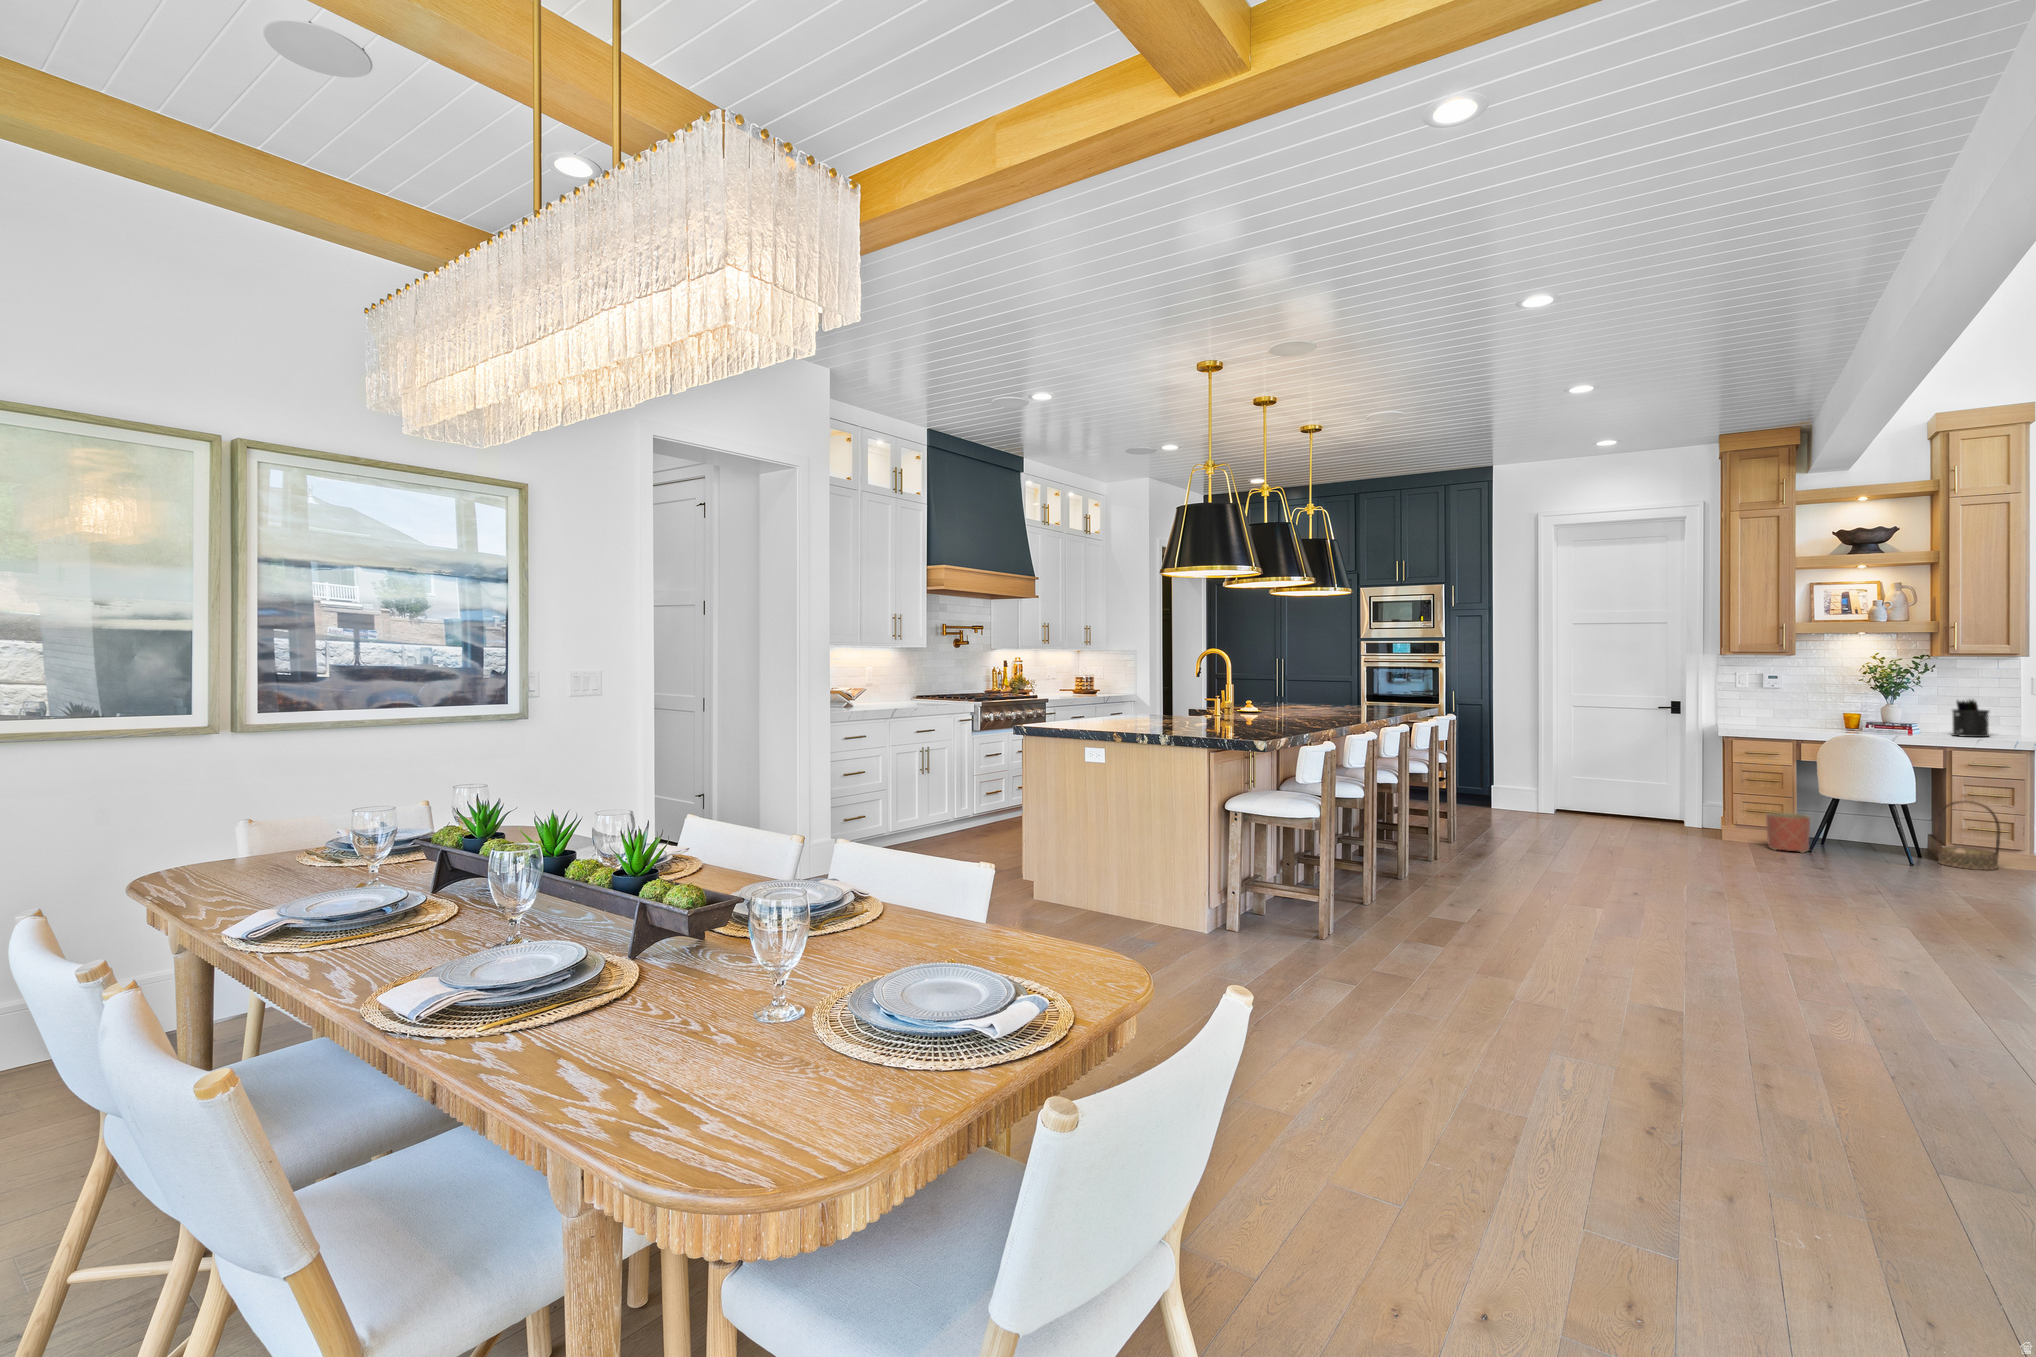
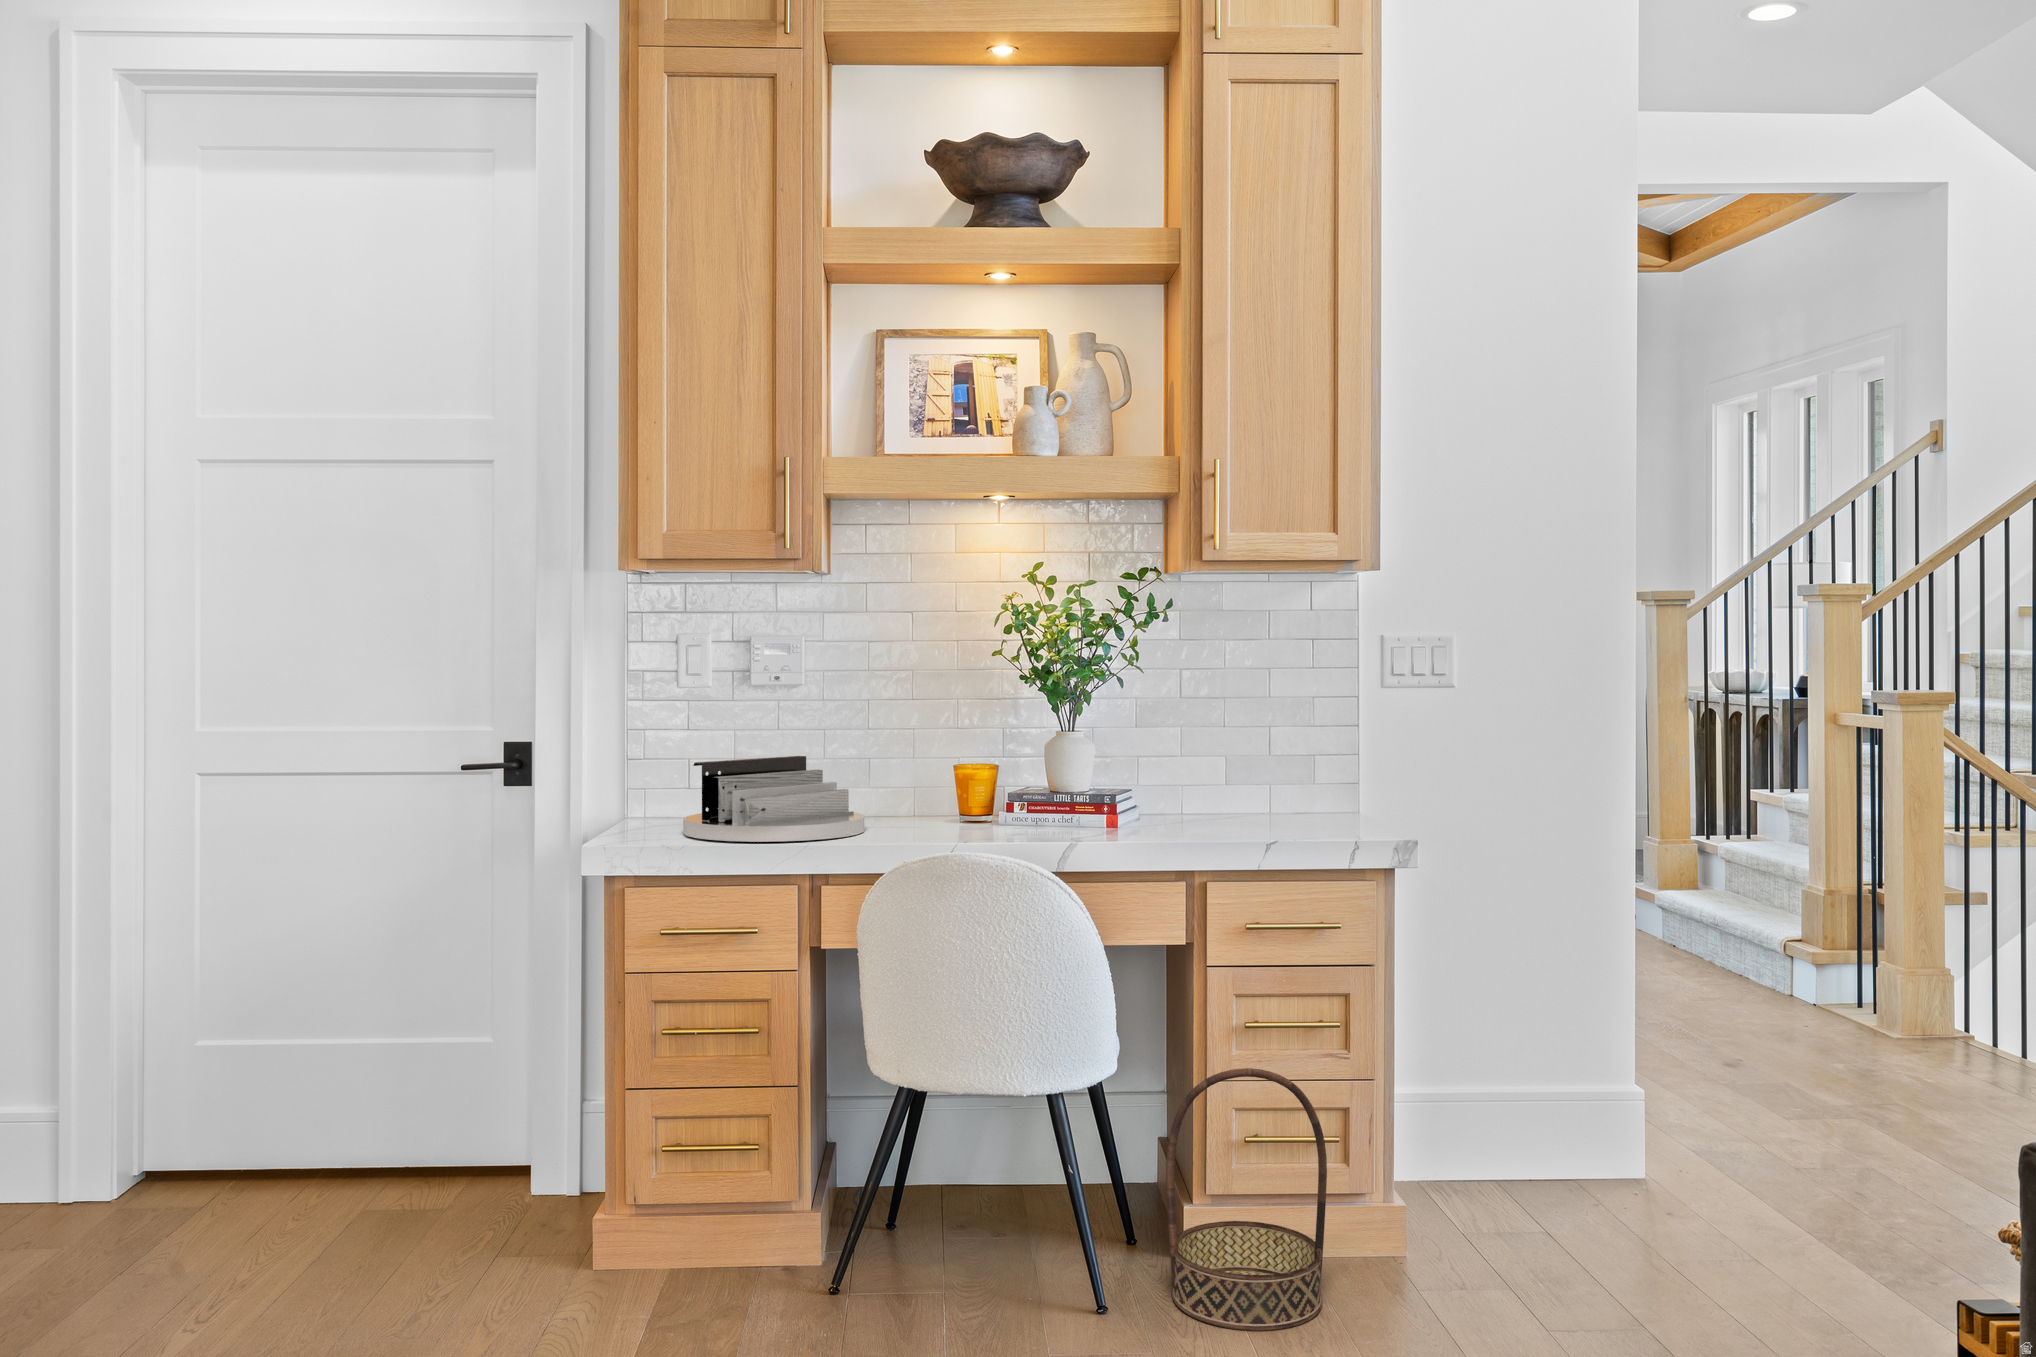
pen holder: present [1952,700,1989,737] -> none [1205,702,1293,832]
desk organizer: none [1748,711,1813,734] -> present [683,756,864,842]
planter: present [1766,813,1810,853] -> none [694,1147,827,1321]

